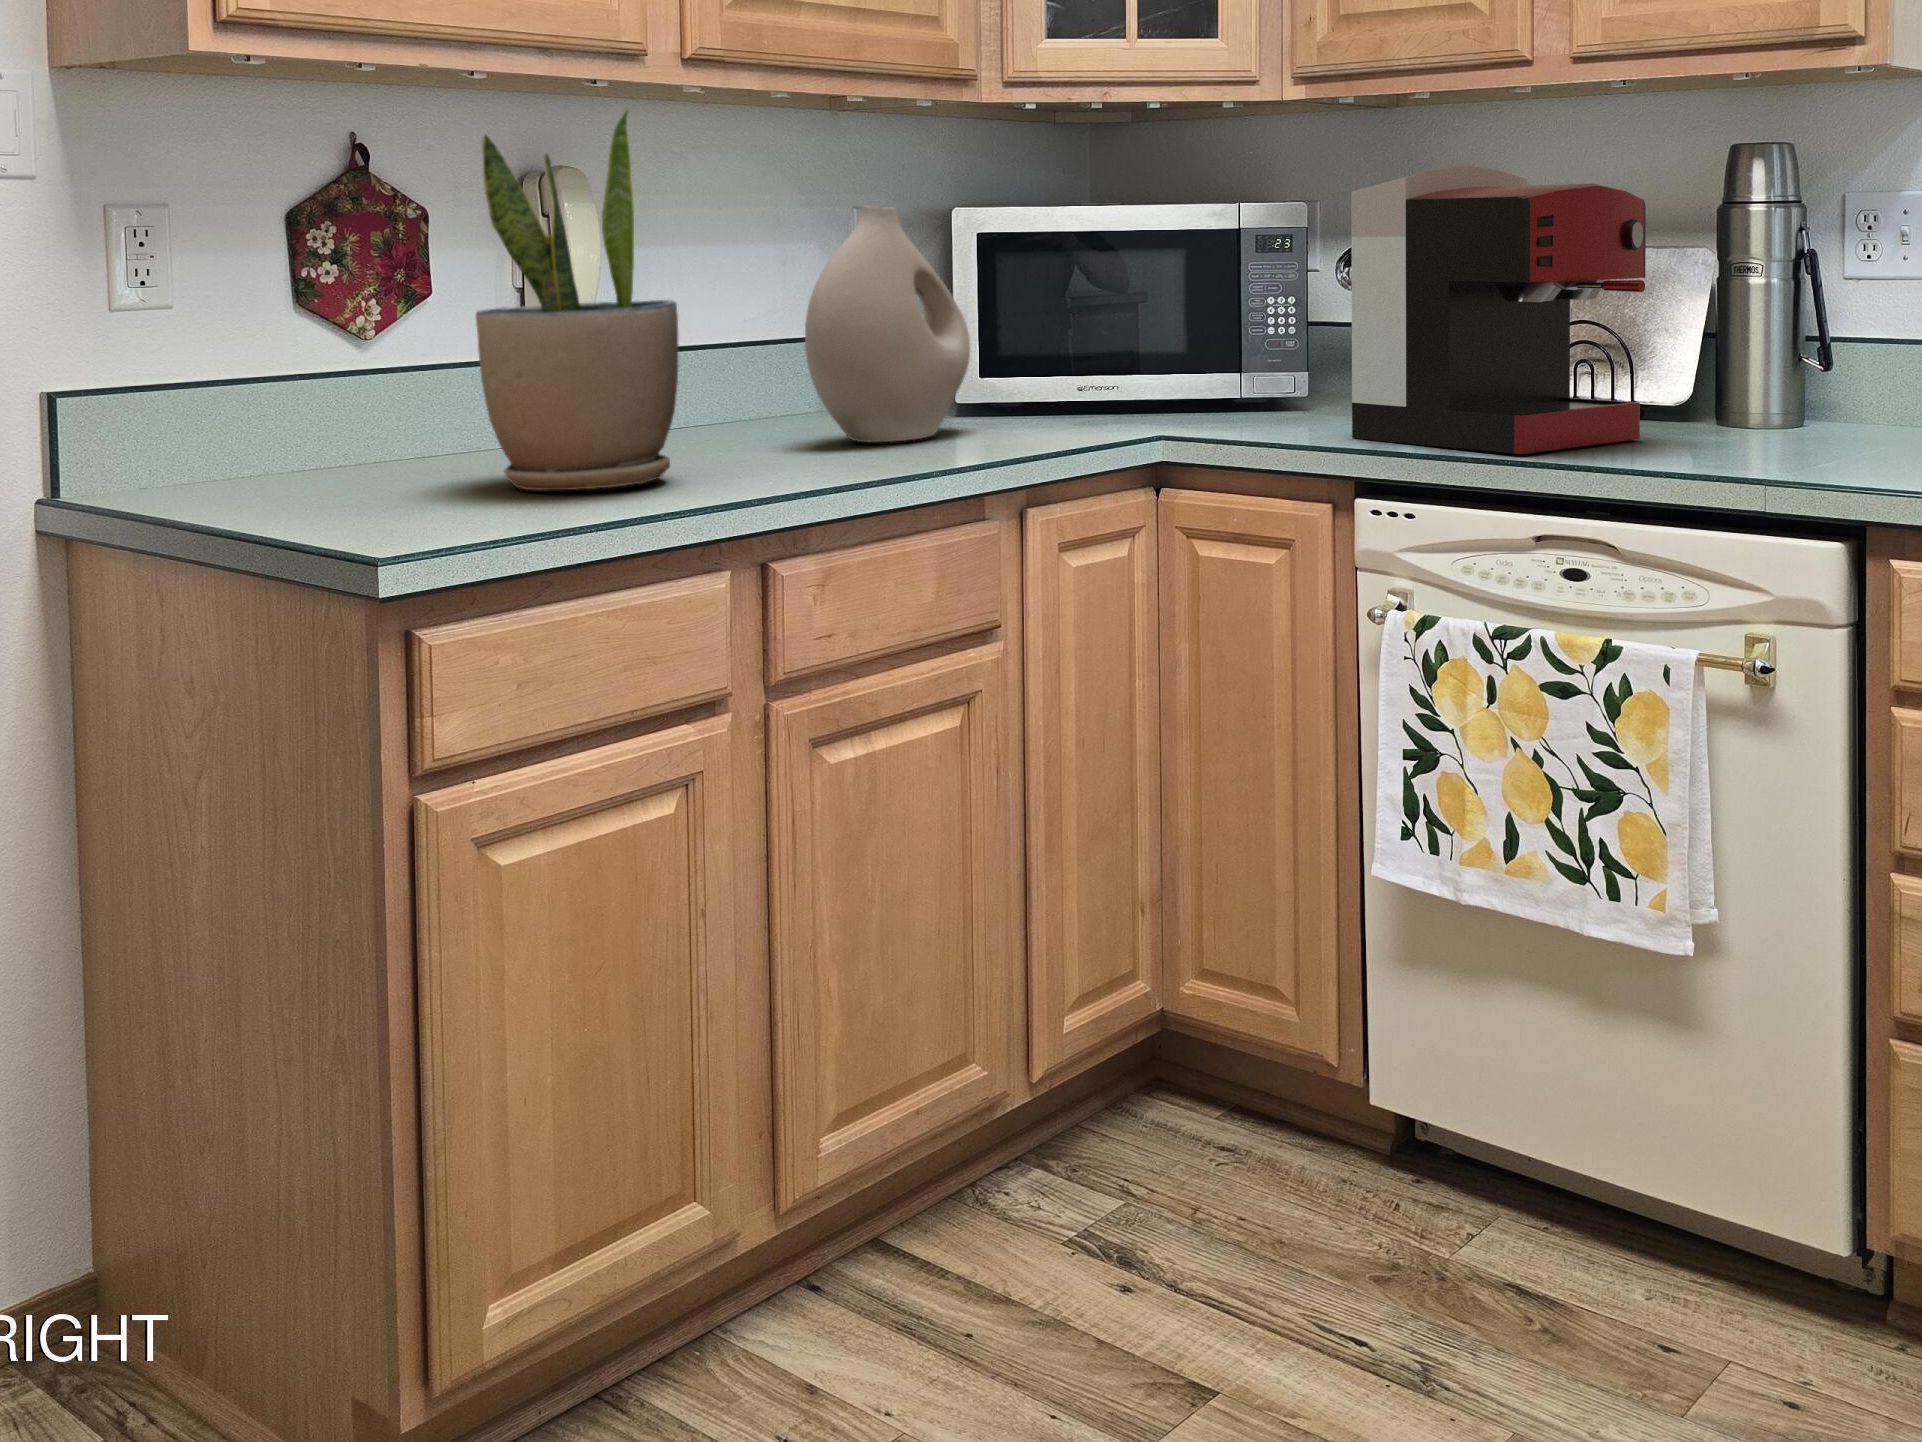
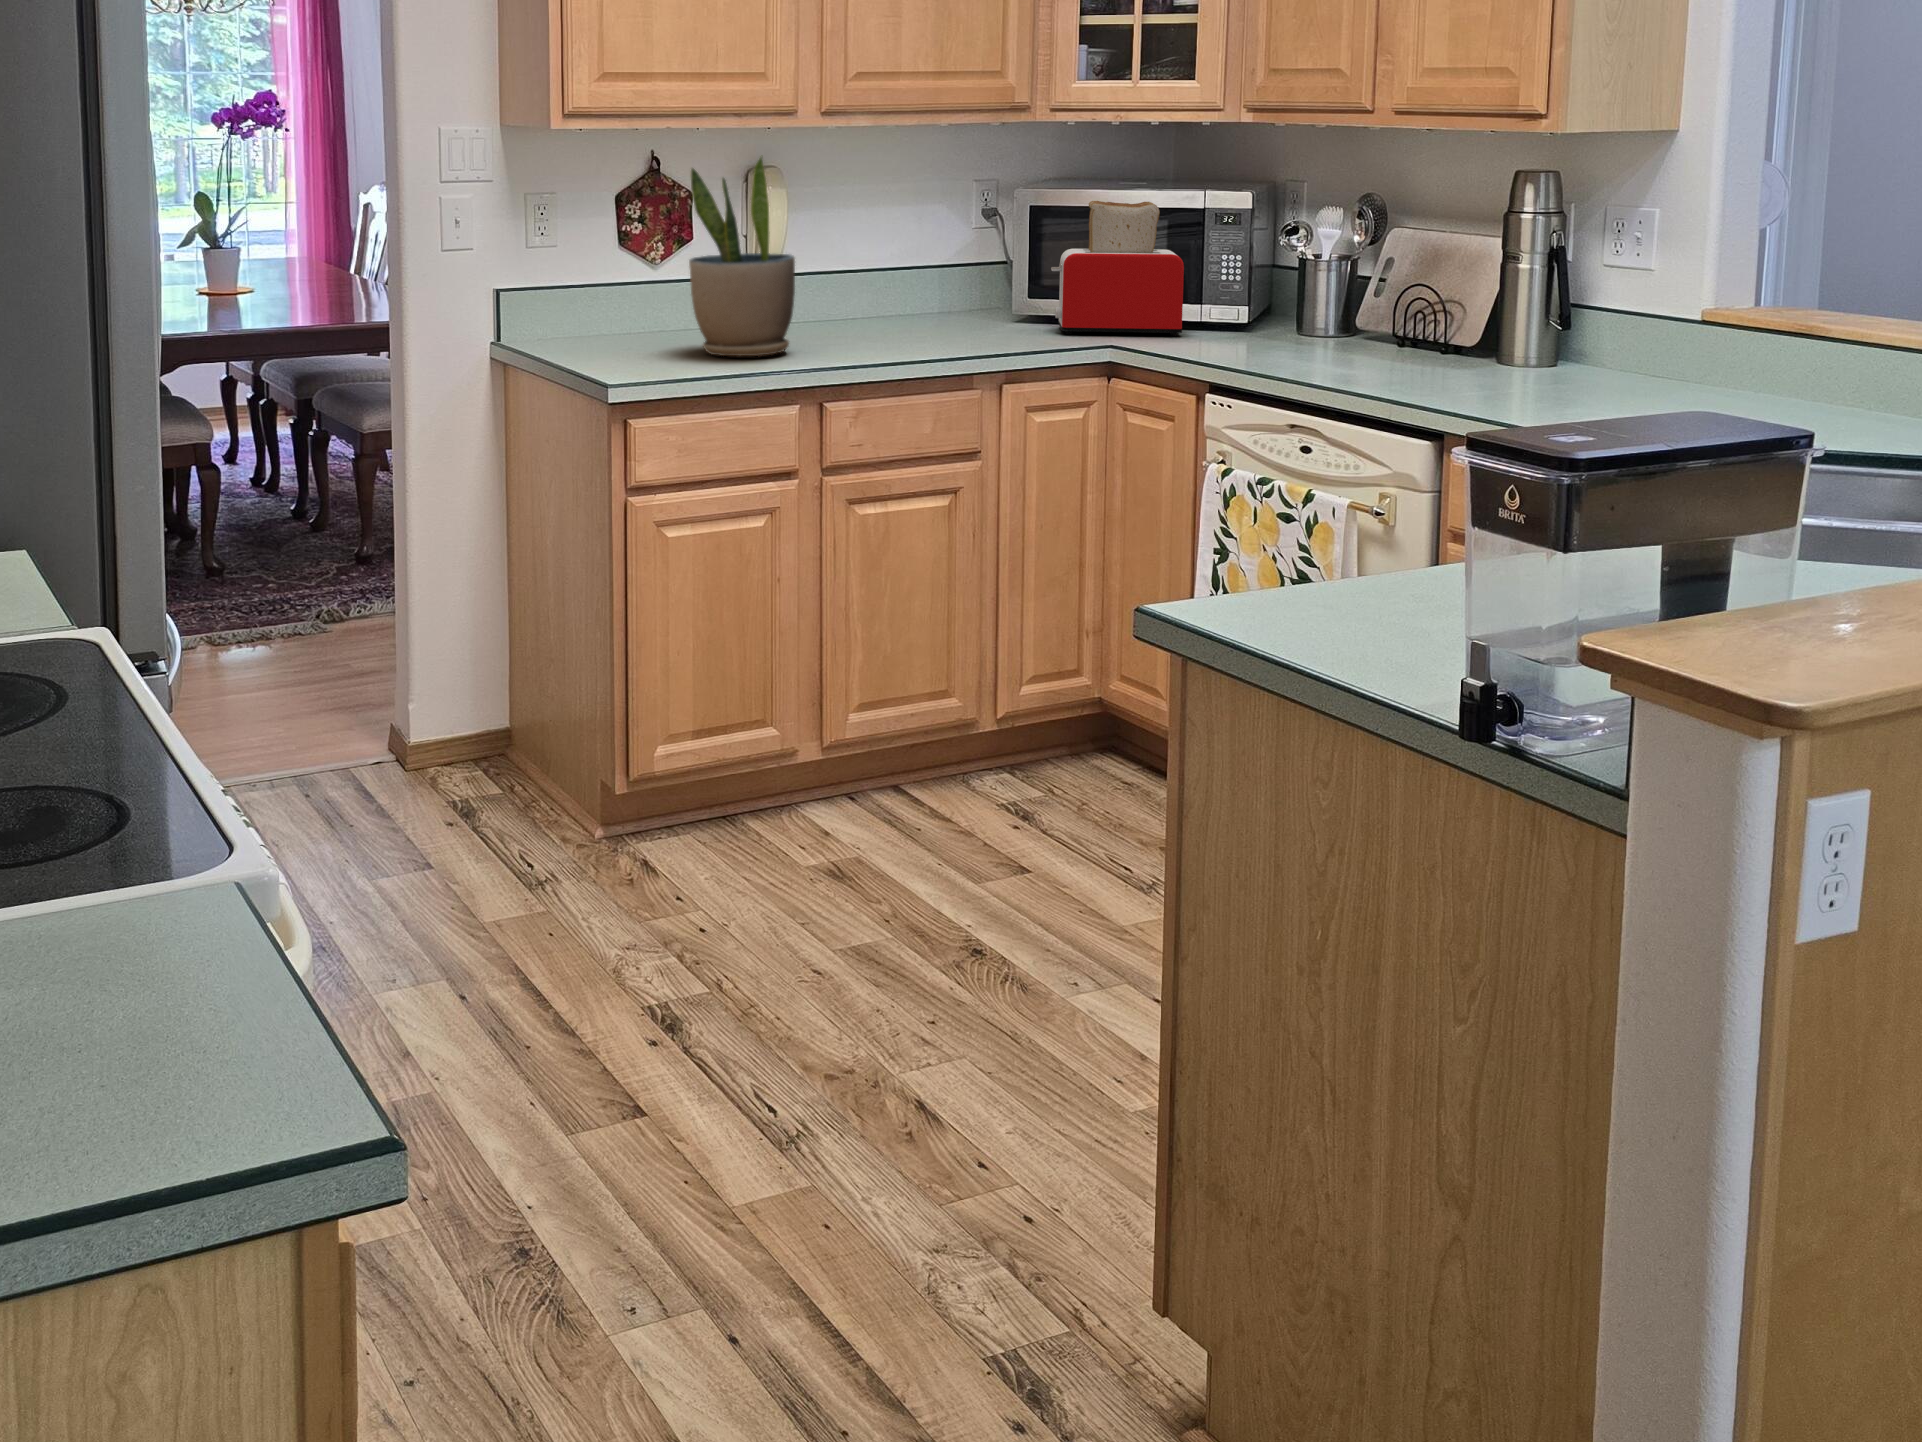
coffee maker: present [1351,166,1646,454] -> none [1231,181,1427,373]
vase: present [805,206,970,442] -> none [892,195,1009,338]
toaster: none [1024,220,1228,427] -> present [1051,201,1184,335]

